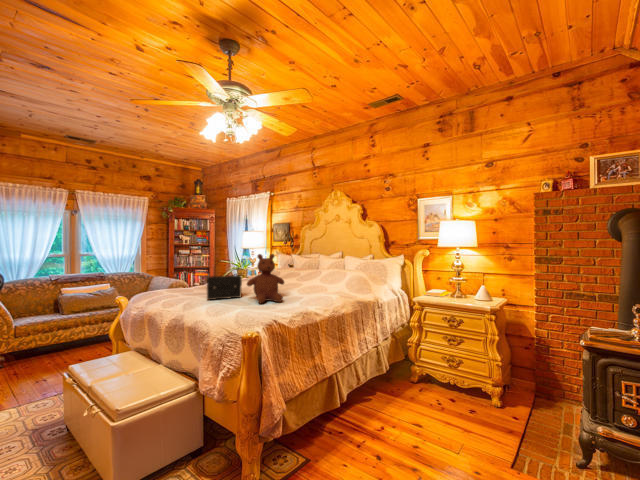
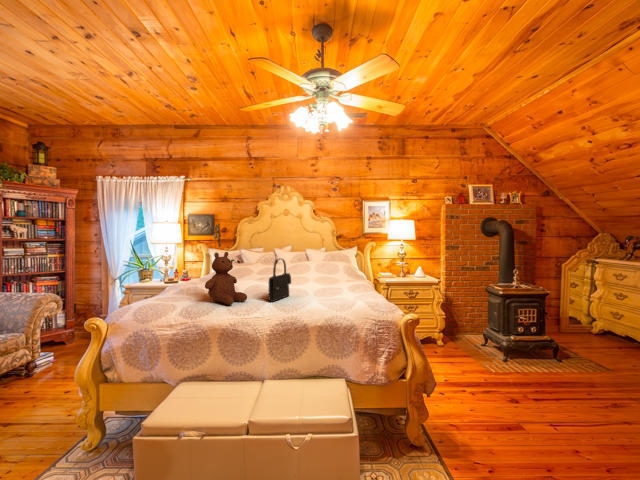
teddy bear: present [247,254,284,303] -> present [205,252,247,305]

